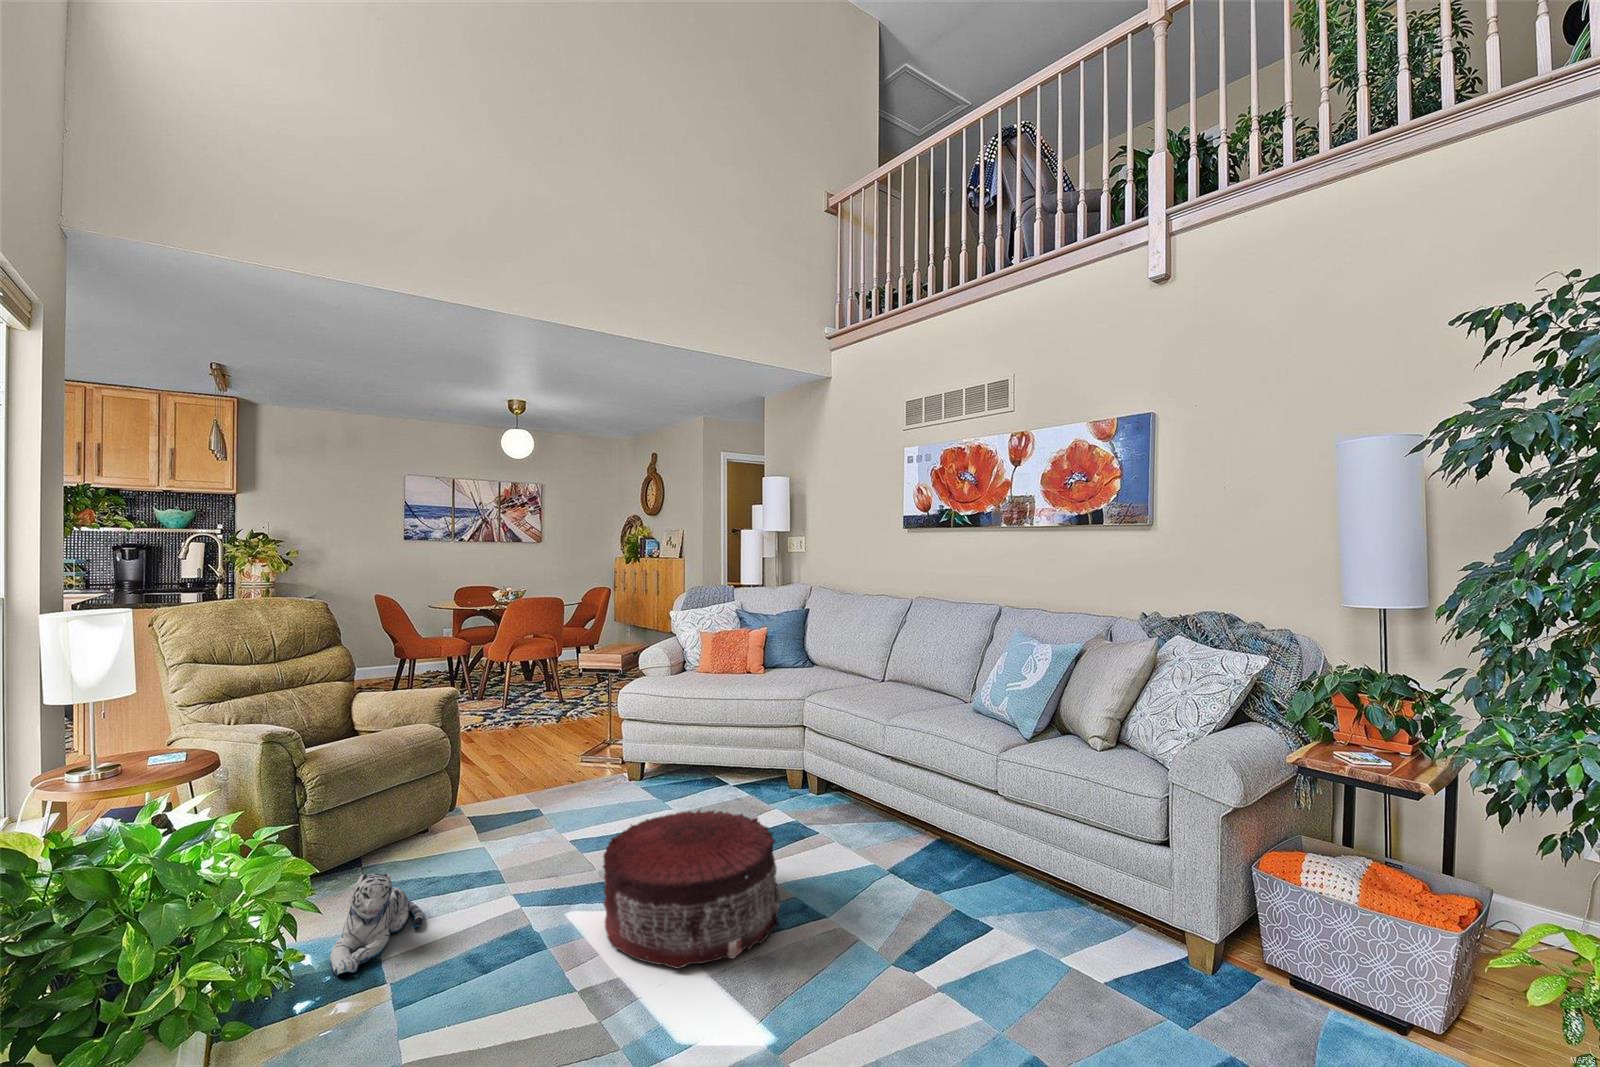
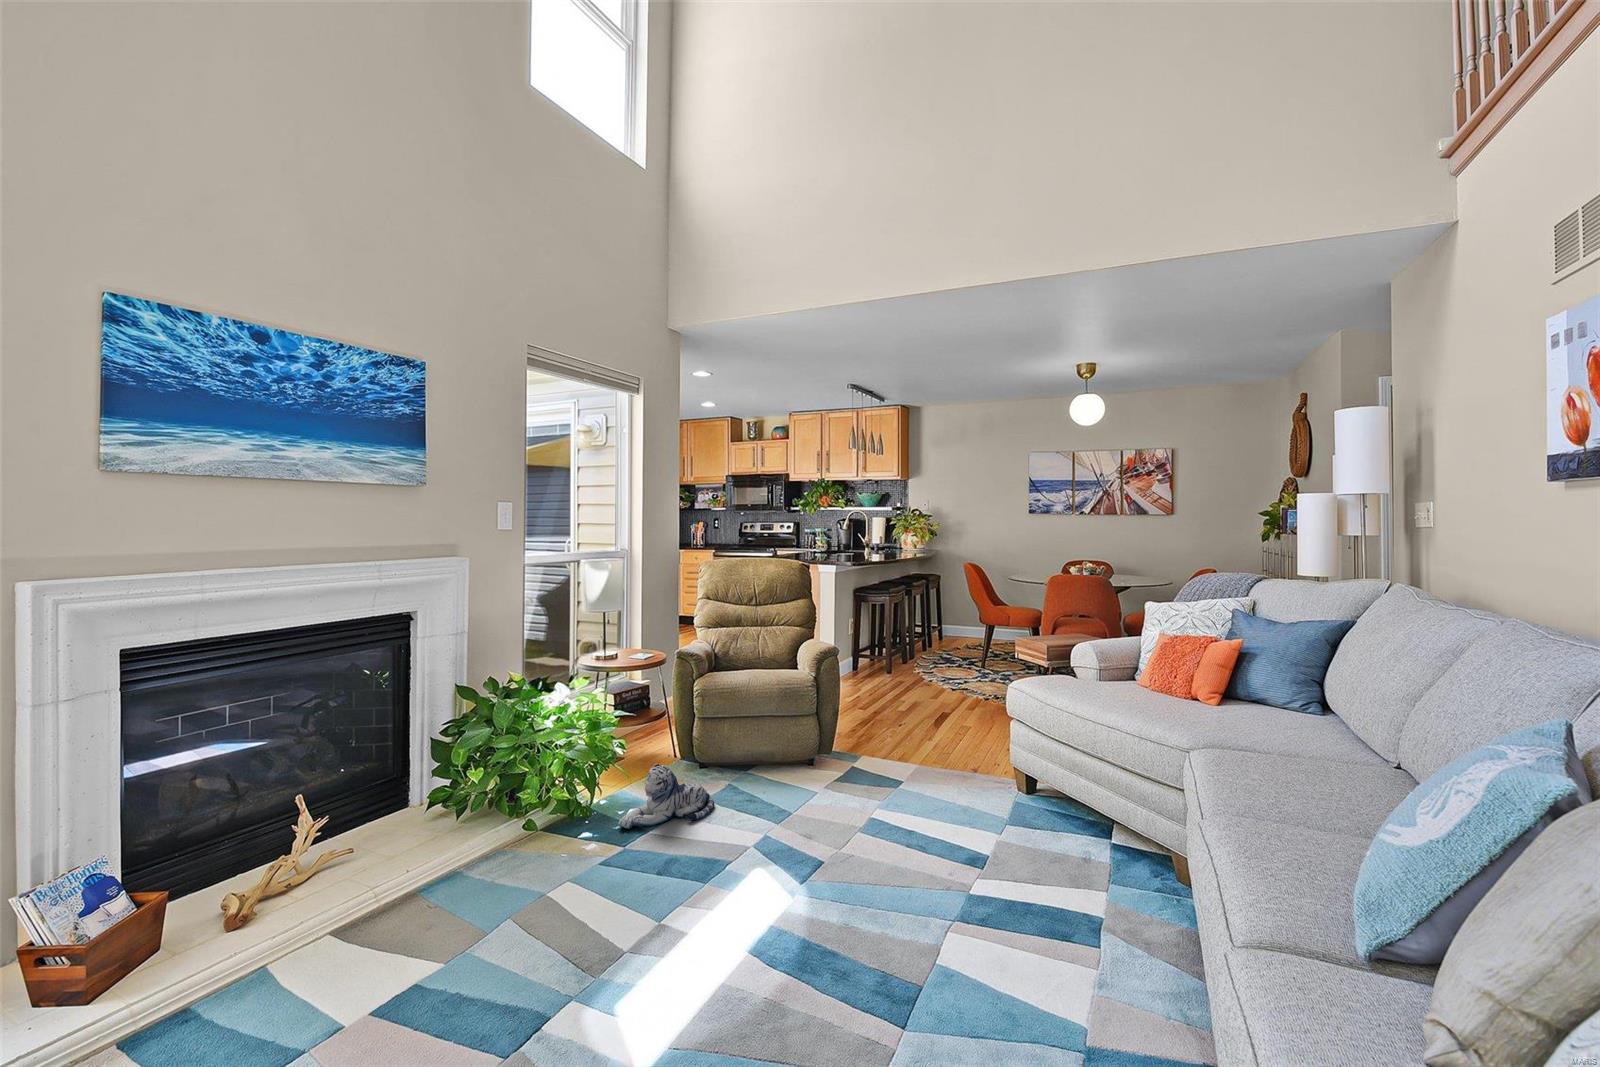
pouf: present [603,810,780,969] -> none [711,804,899,994]

